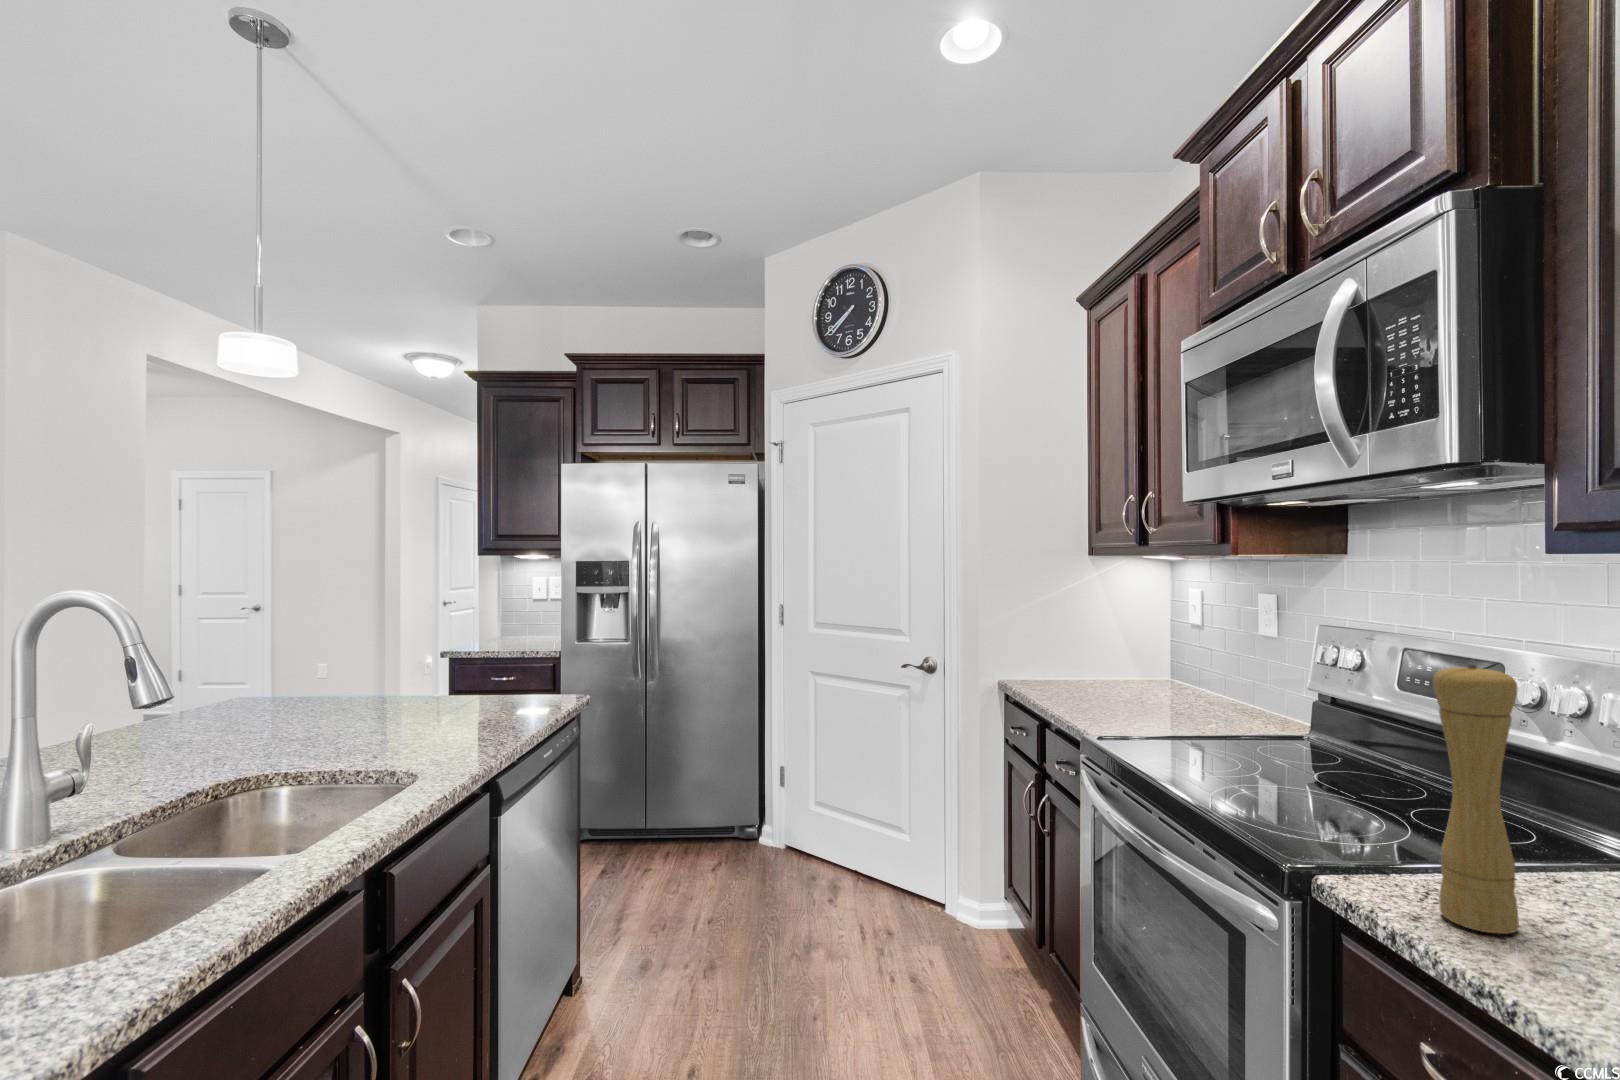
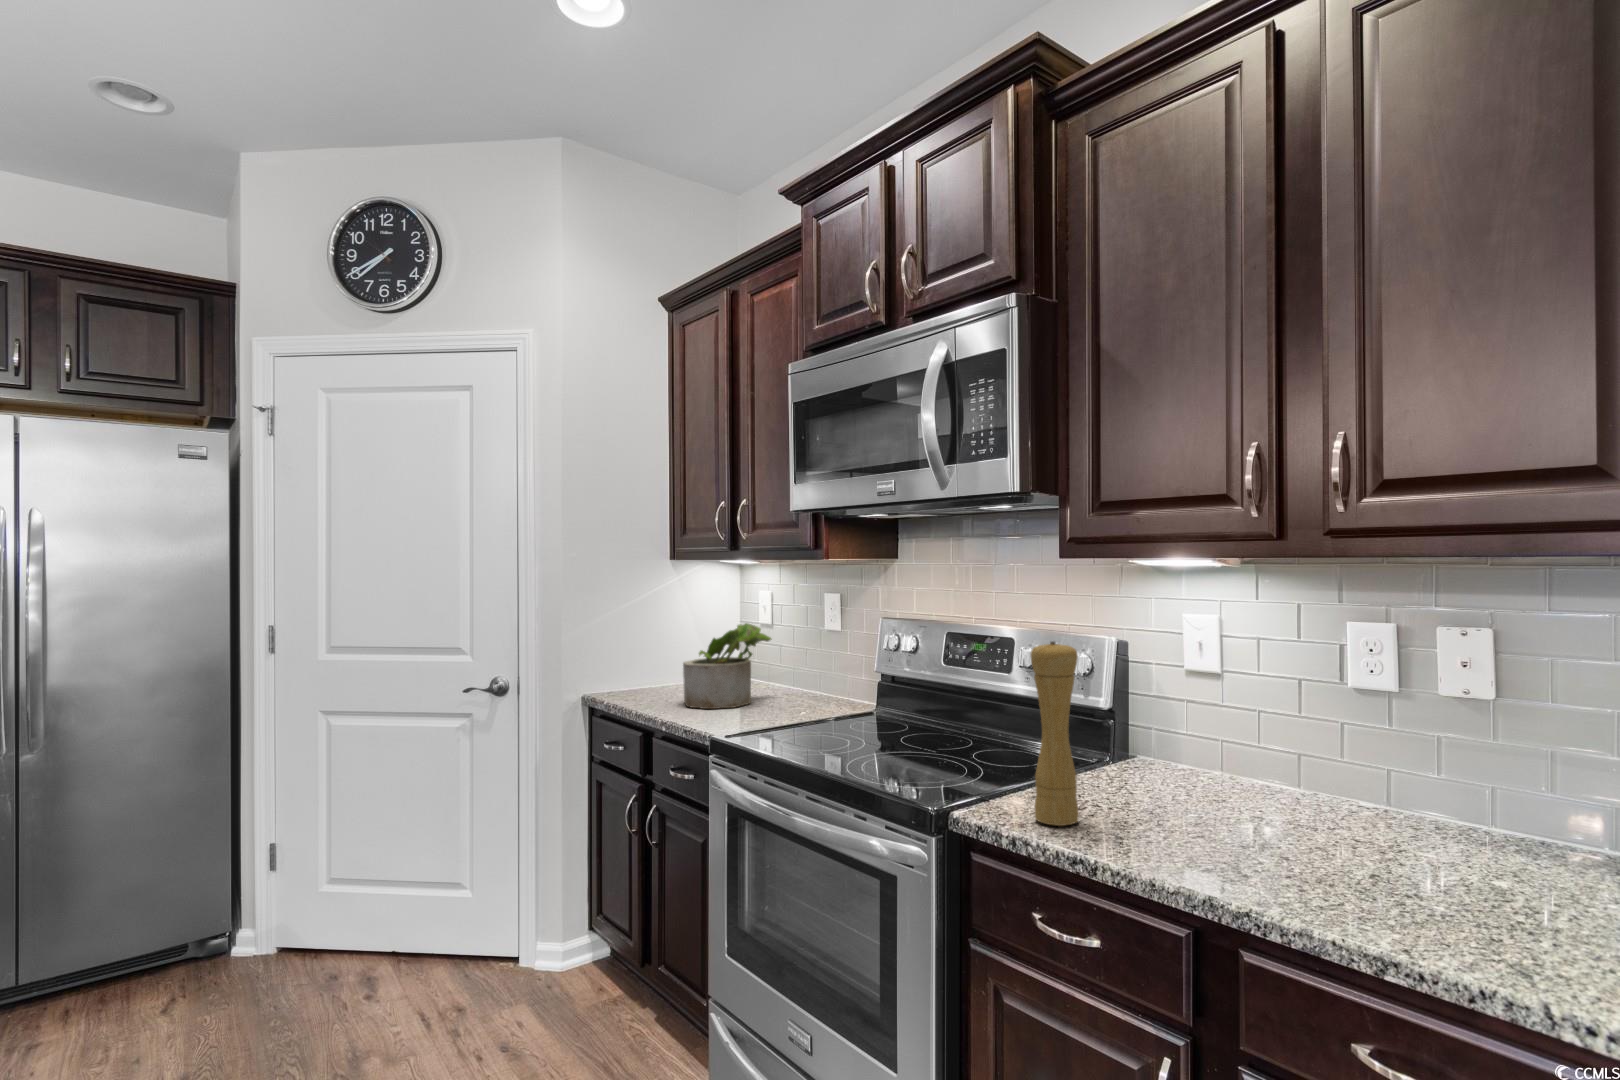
potted plant: none [1090,621,1191,708] -> present [683,623,772,709]

